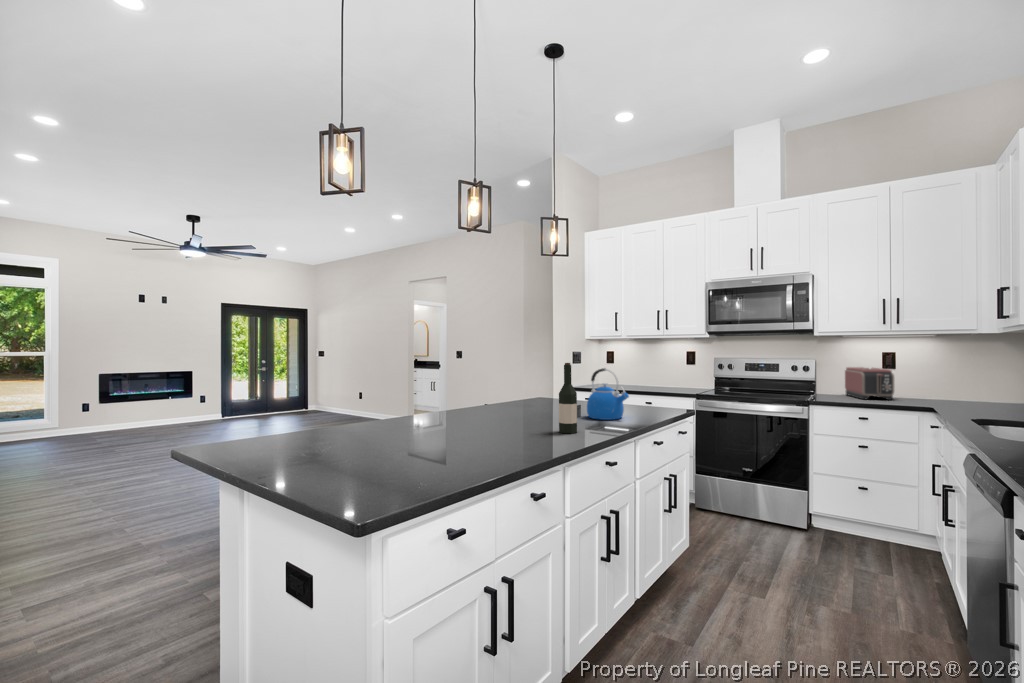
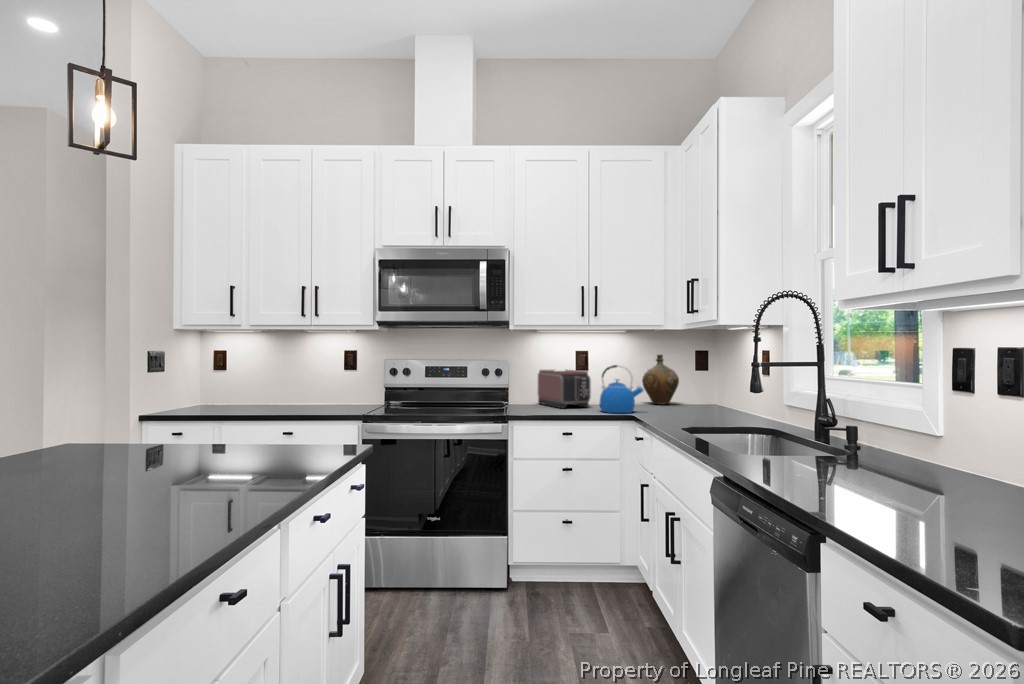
ceramic jug: none [959,356,1005,402] -> present [642,355,679,404]
wine bottle: present [559,363,577,433] -> none [58,358,120,553]
kettle: present [587,368,629,420] -> present [600,365,643,413]

